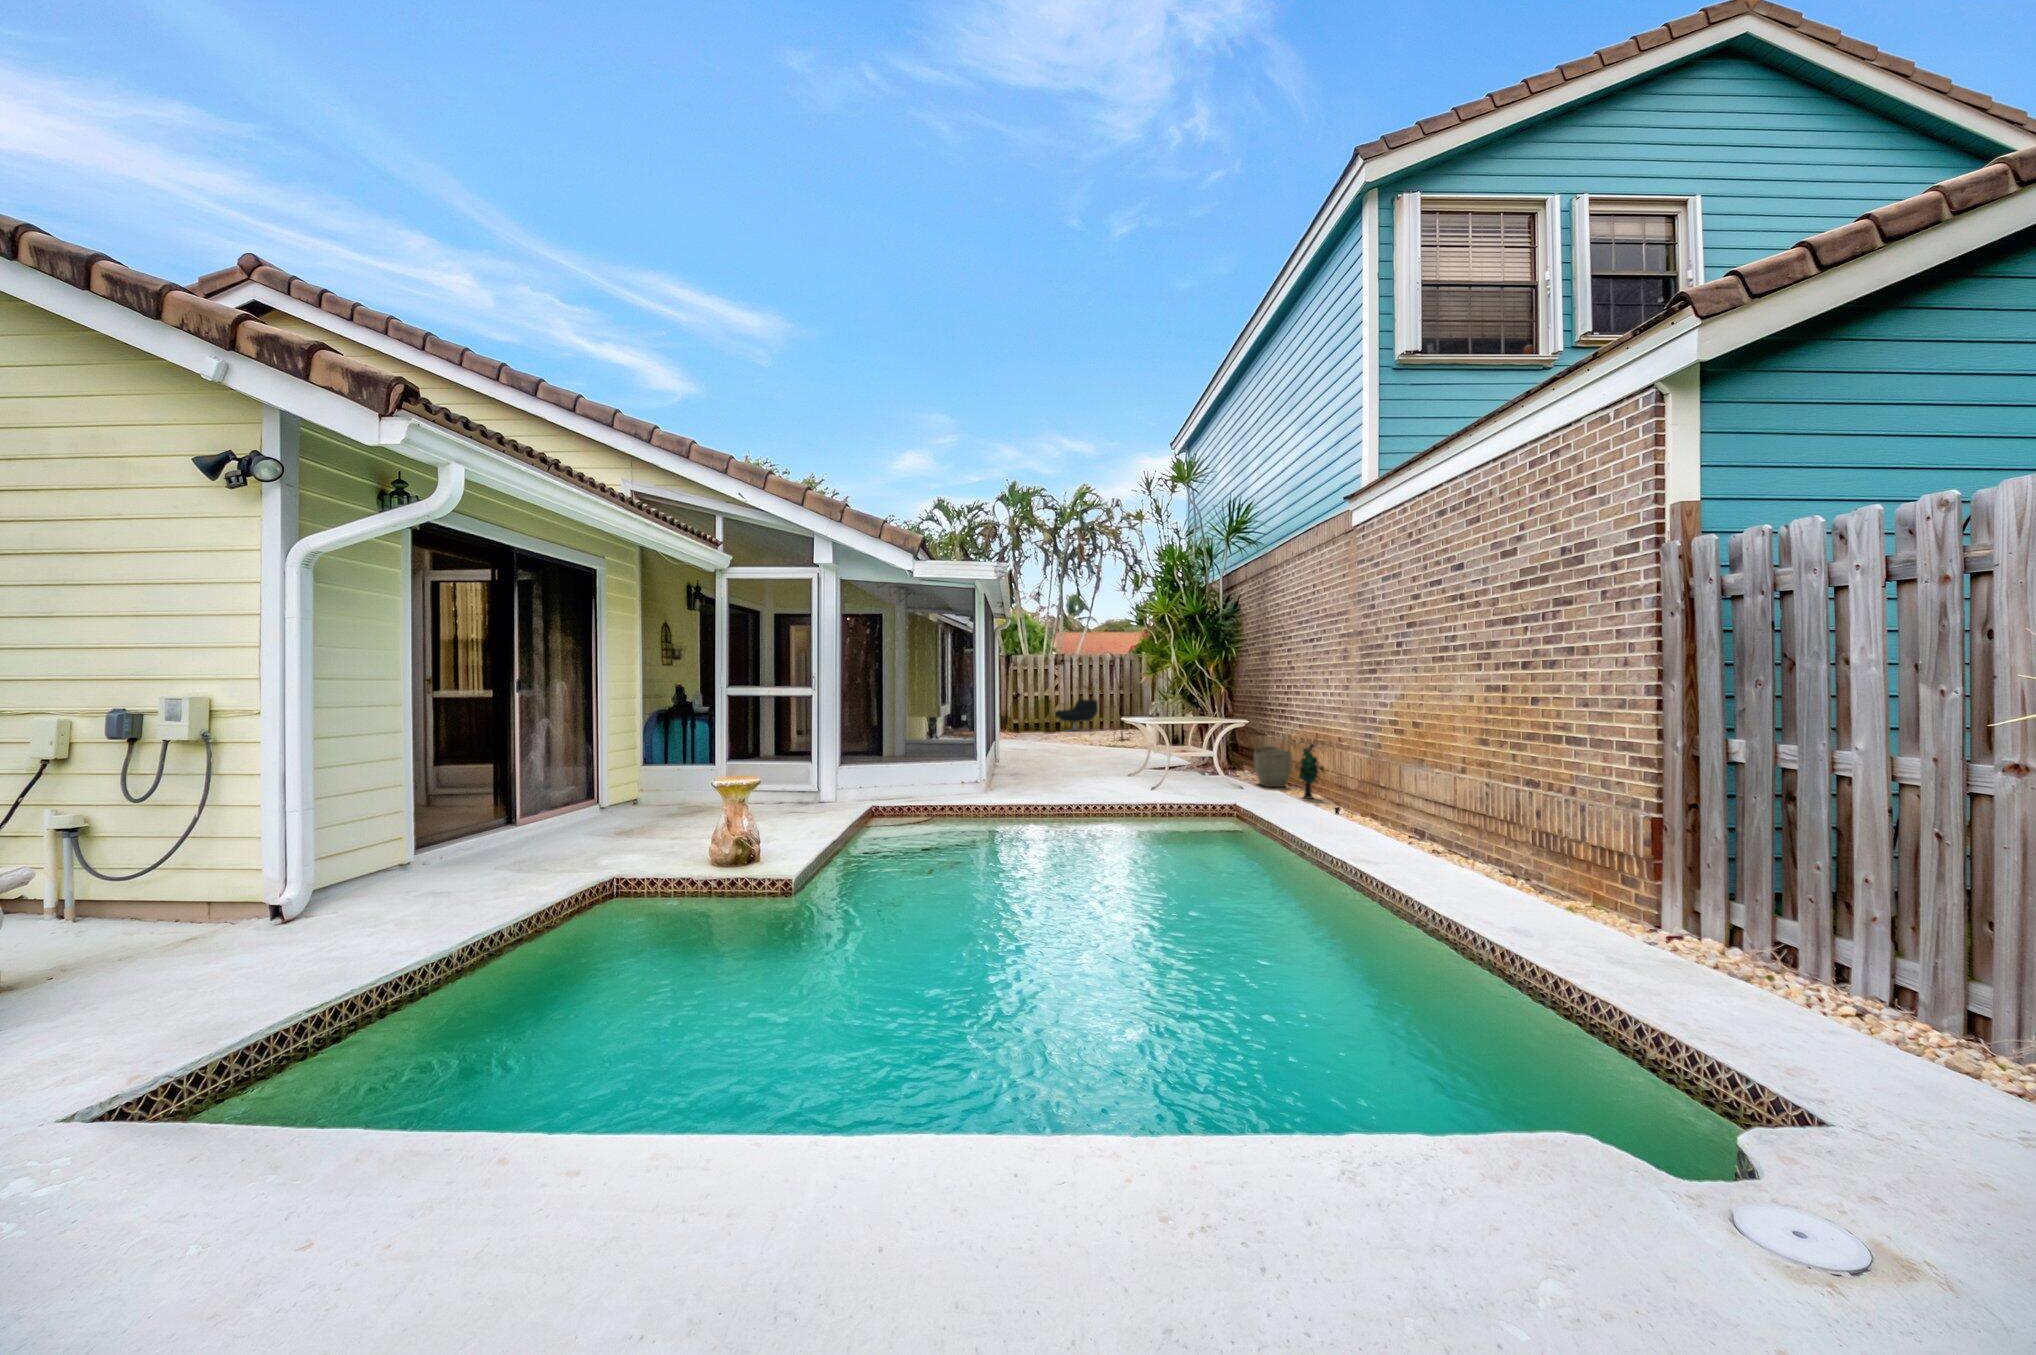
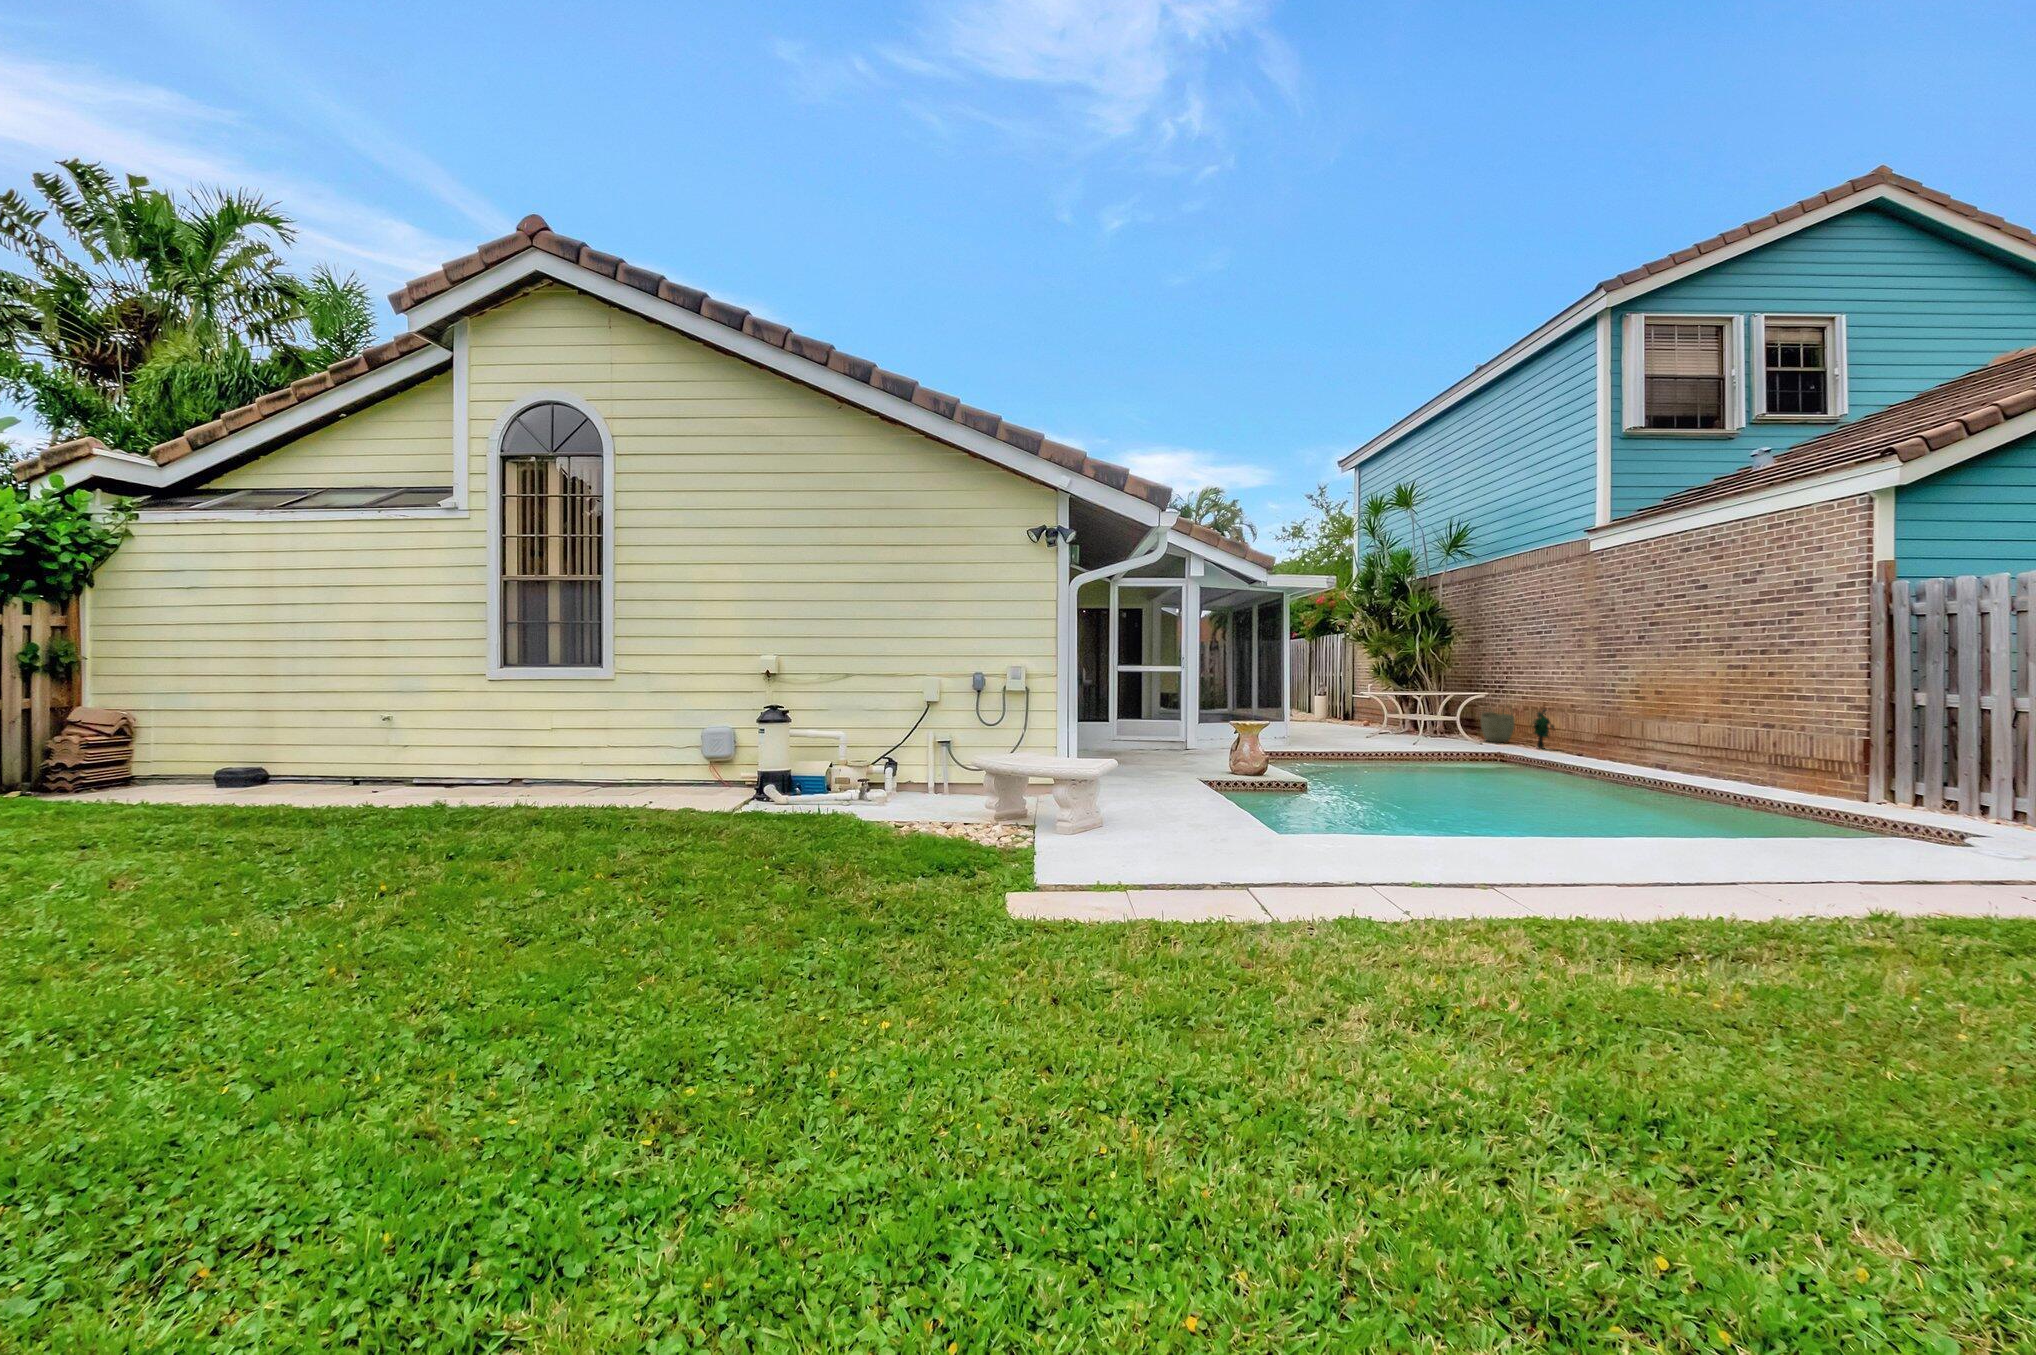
lounge chair: present [1056,699,1098,731] -> none [1220,680,1257,708]

